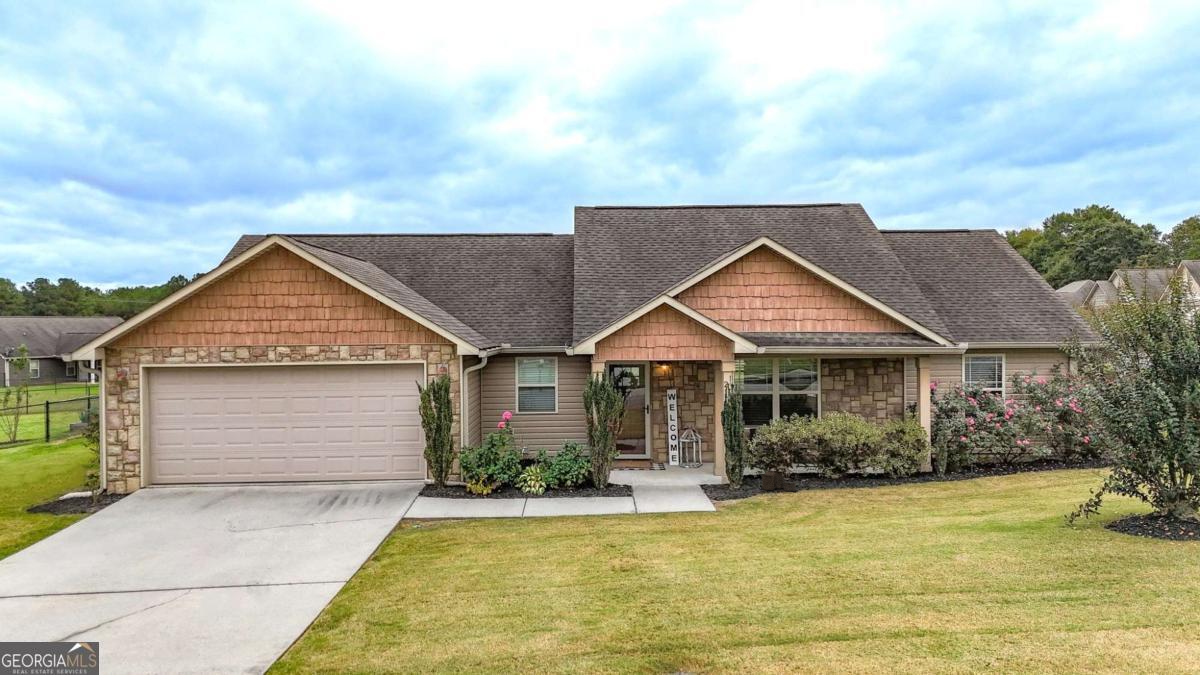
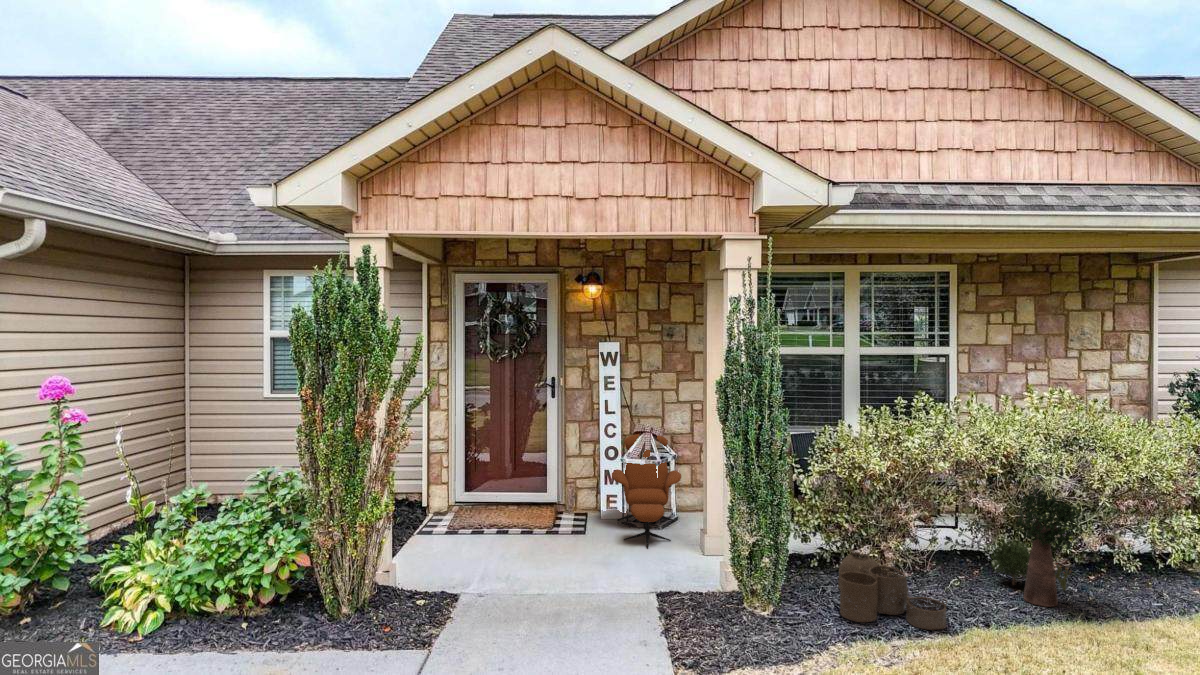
lounge chair: none [675,429,704,473] -> present [612,434,681,548]
potted plant: none [818,446,845,486] -> present [992,486,1084,607]

